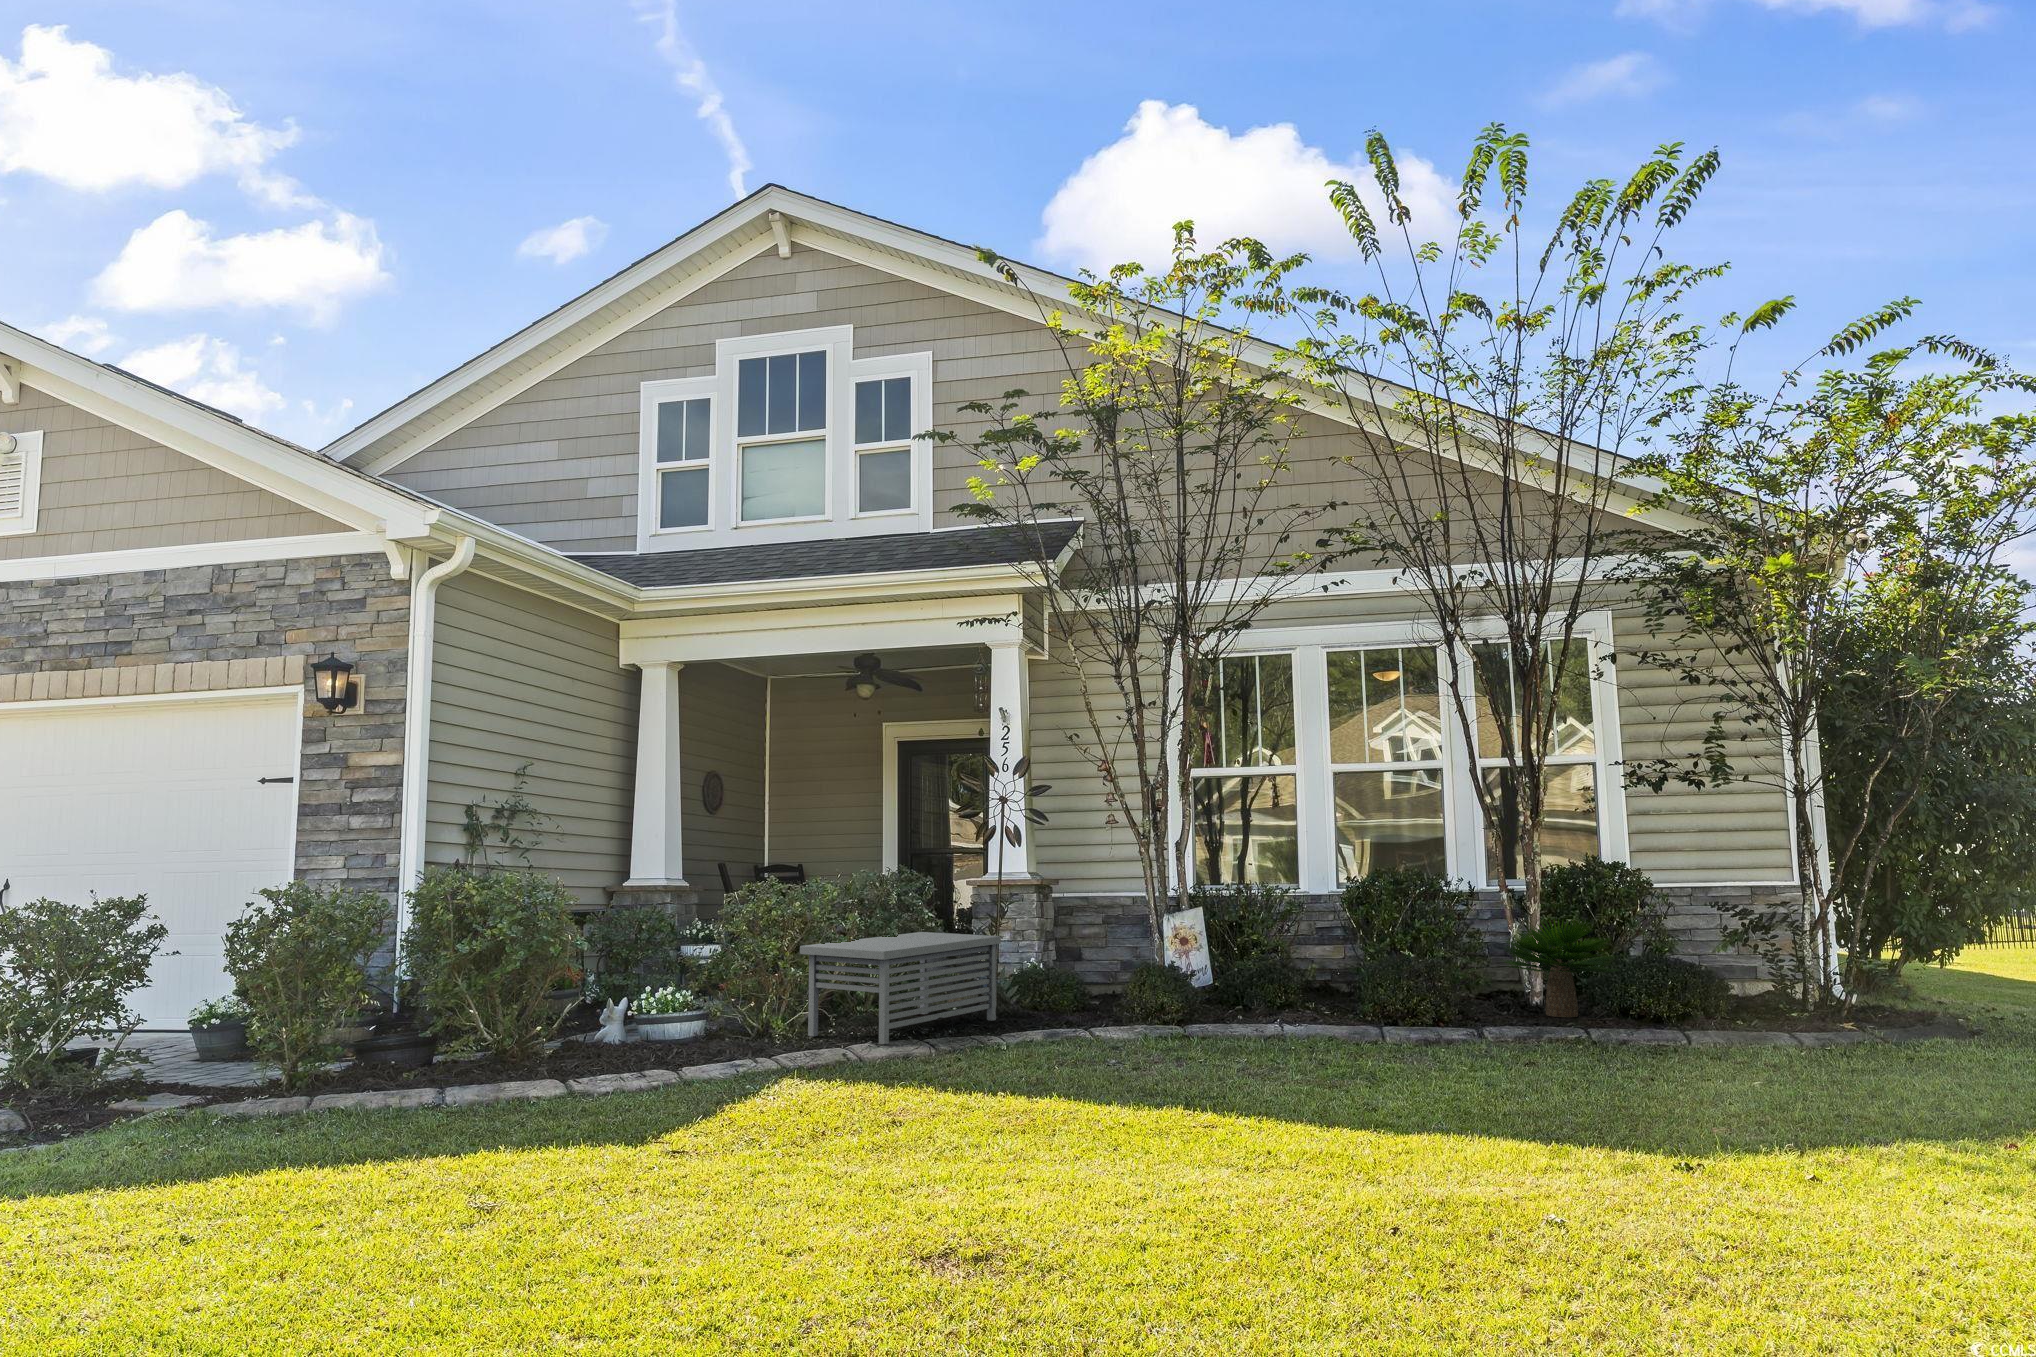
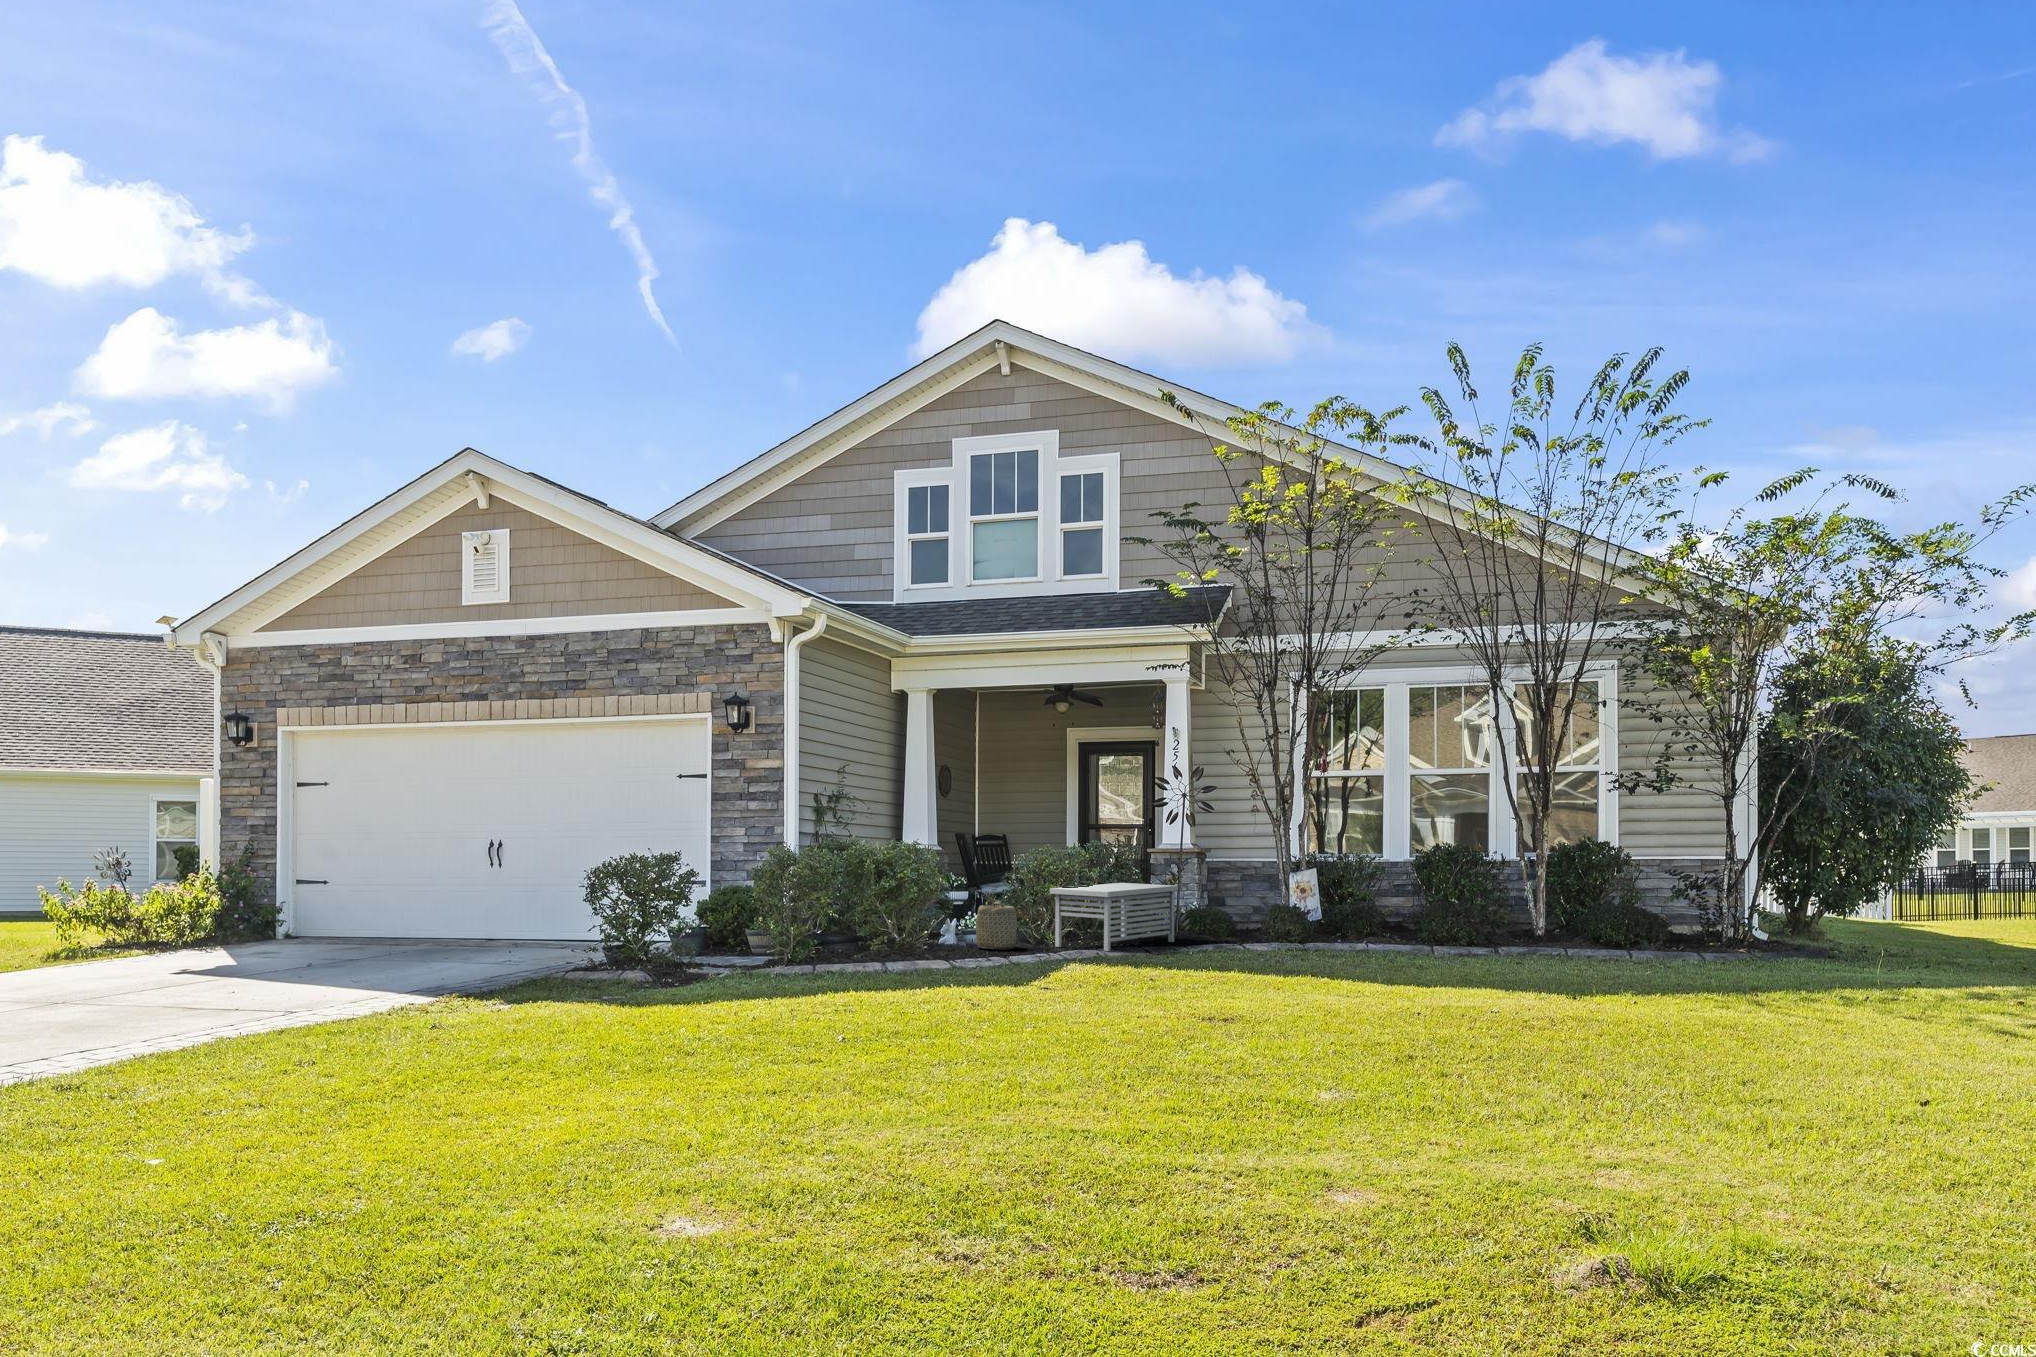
potted plant: present [1506,919,1615,1017] -> none [1520,878,1606,947]
basket: none [681,965,745,1045] -> present [976,899,1017,950]

